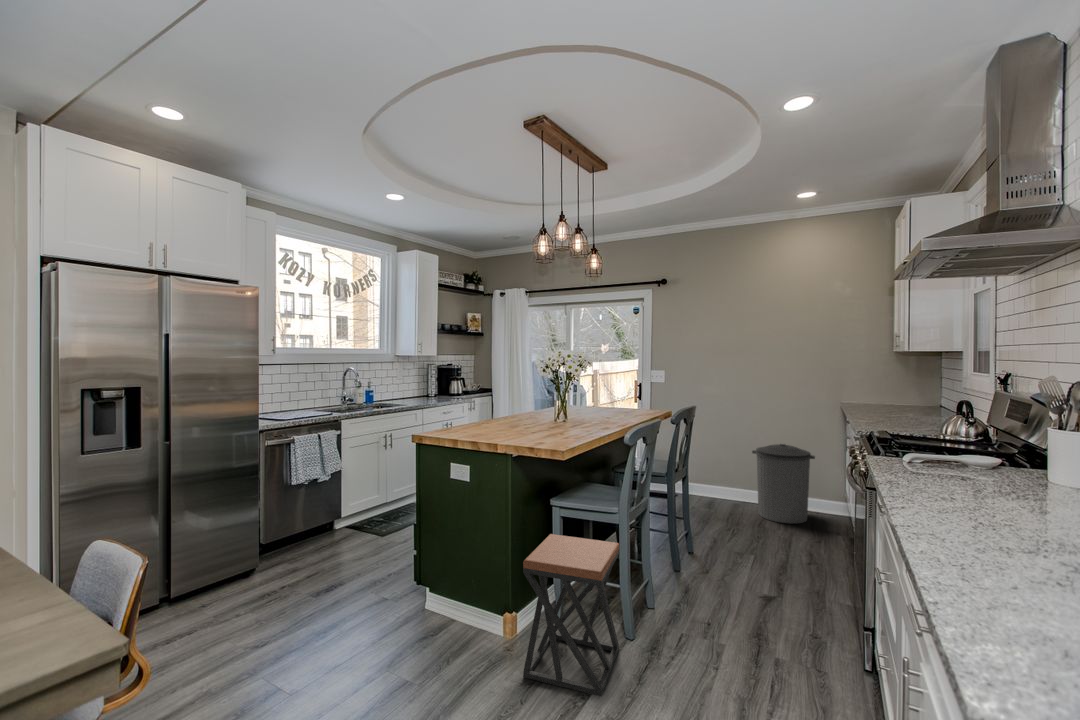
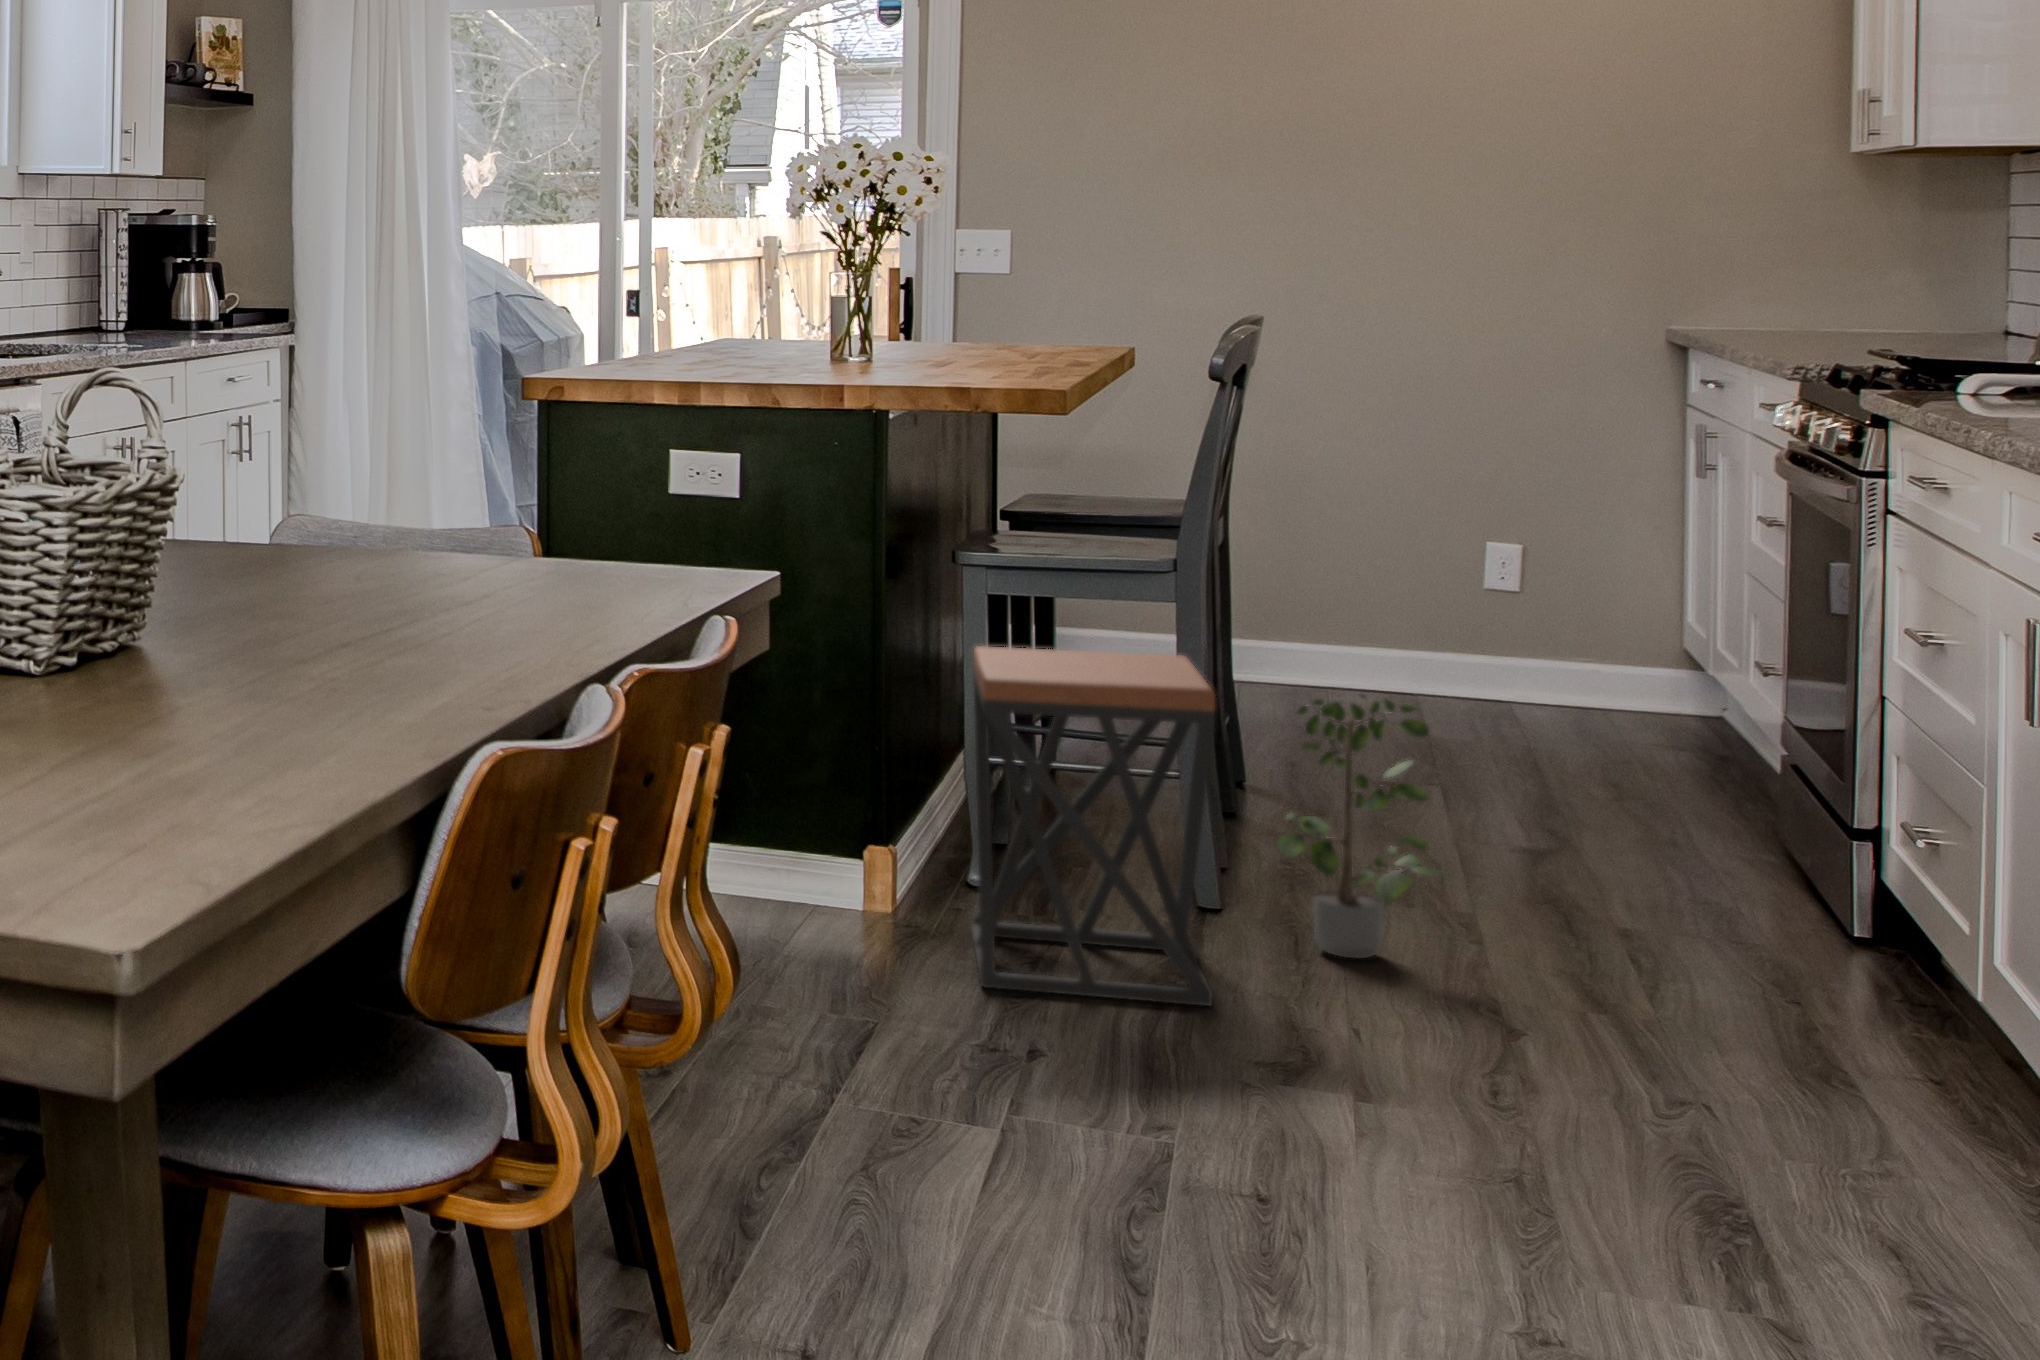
trash can: present [752,444,815,524] -> none [1362,468,1584,730]
potted plant: none [651,556,710,660] -> present [1277,695,1448,959]

